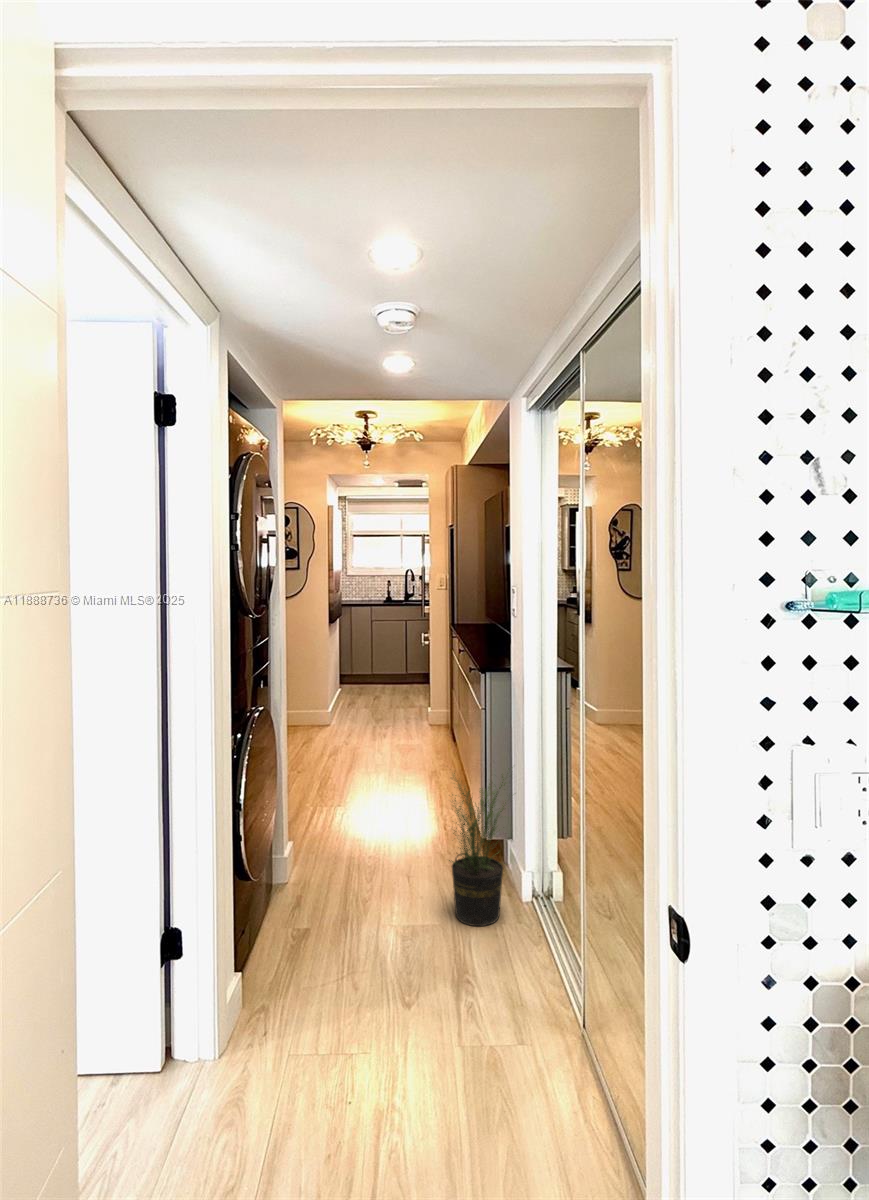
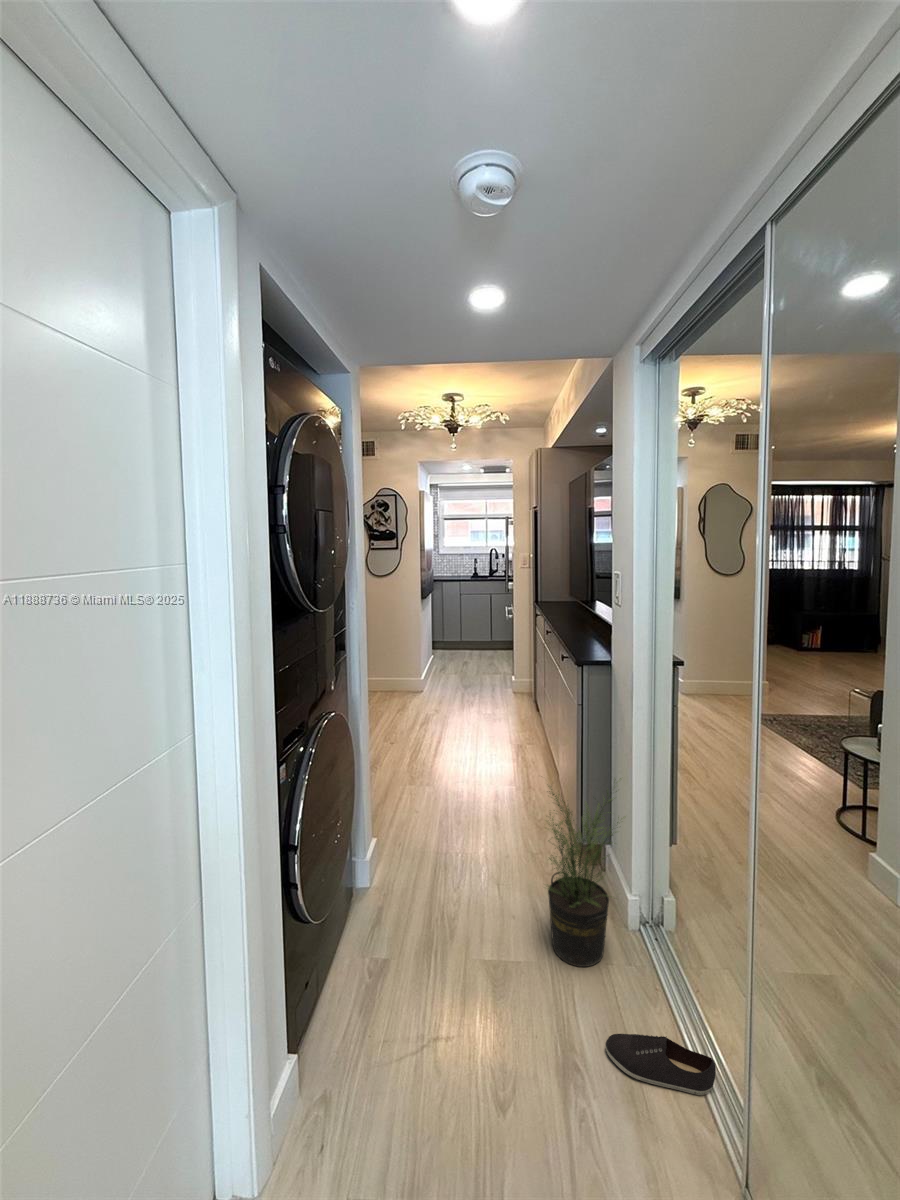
shoe: none [493,949,573,987] -> present [605,1034,716,1095]

